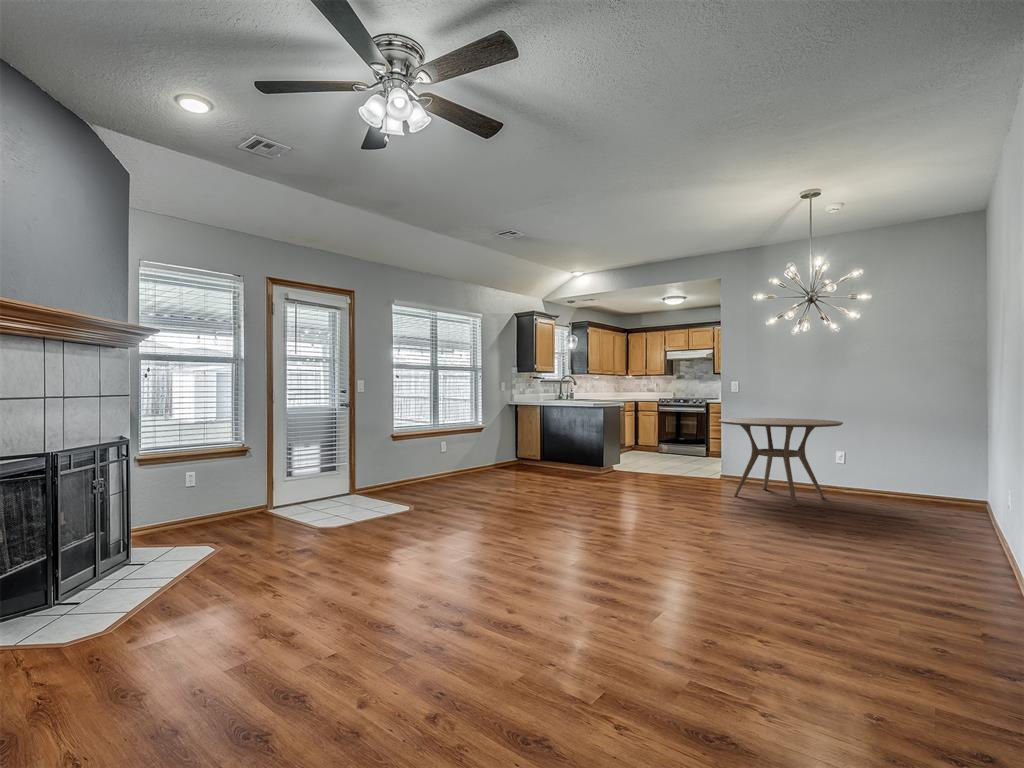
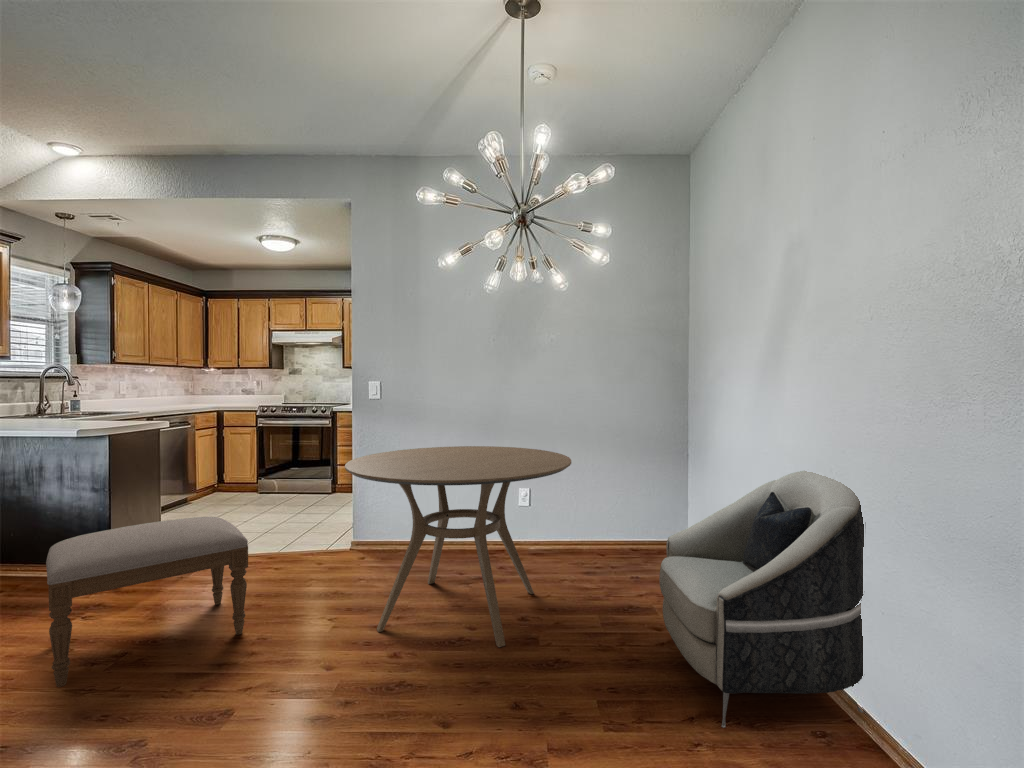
armchair: none [878,404,990,540] -> present [659,470,864,728]
ottoman: none [603,441,676,491] -> present [46,517,248,687]

